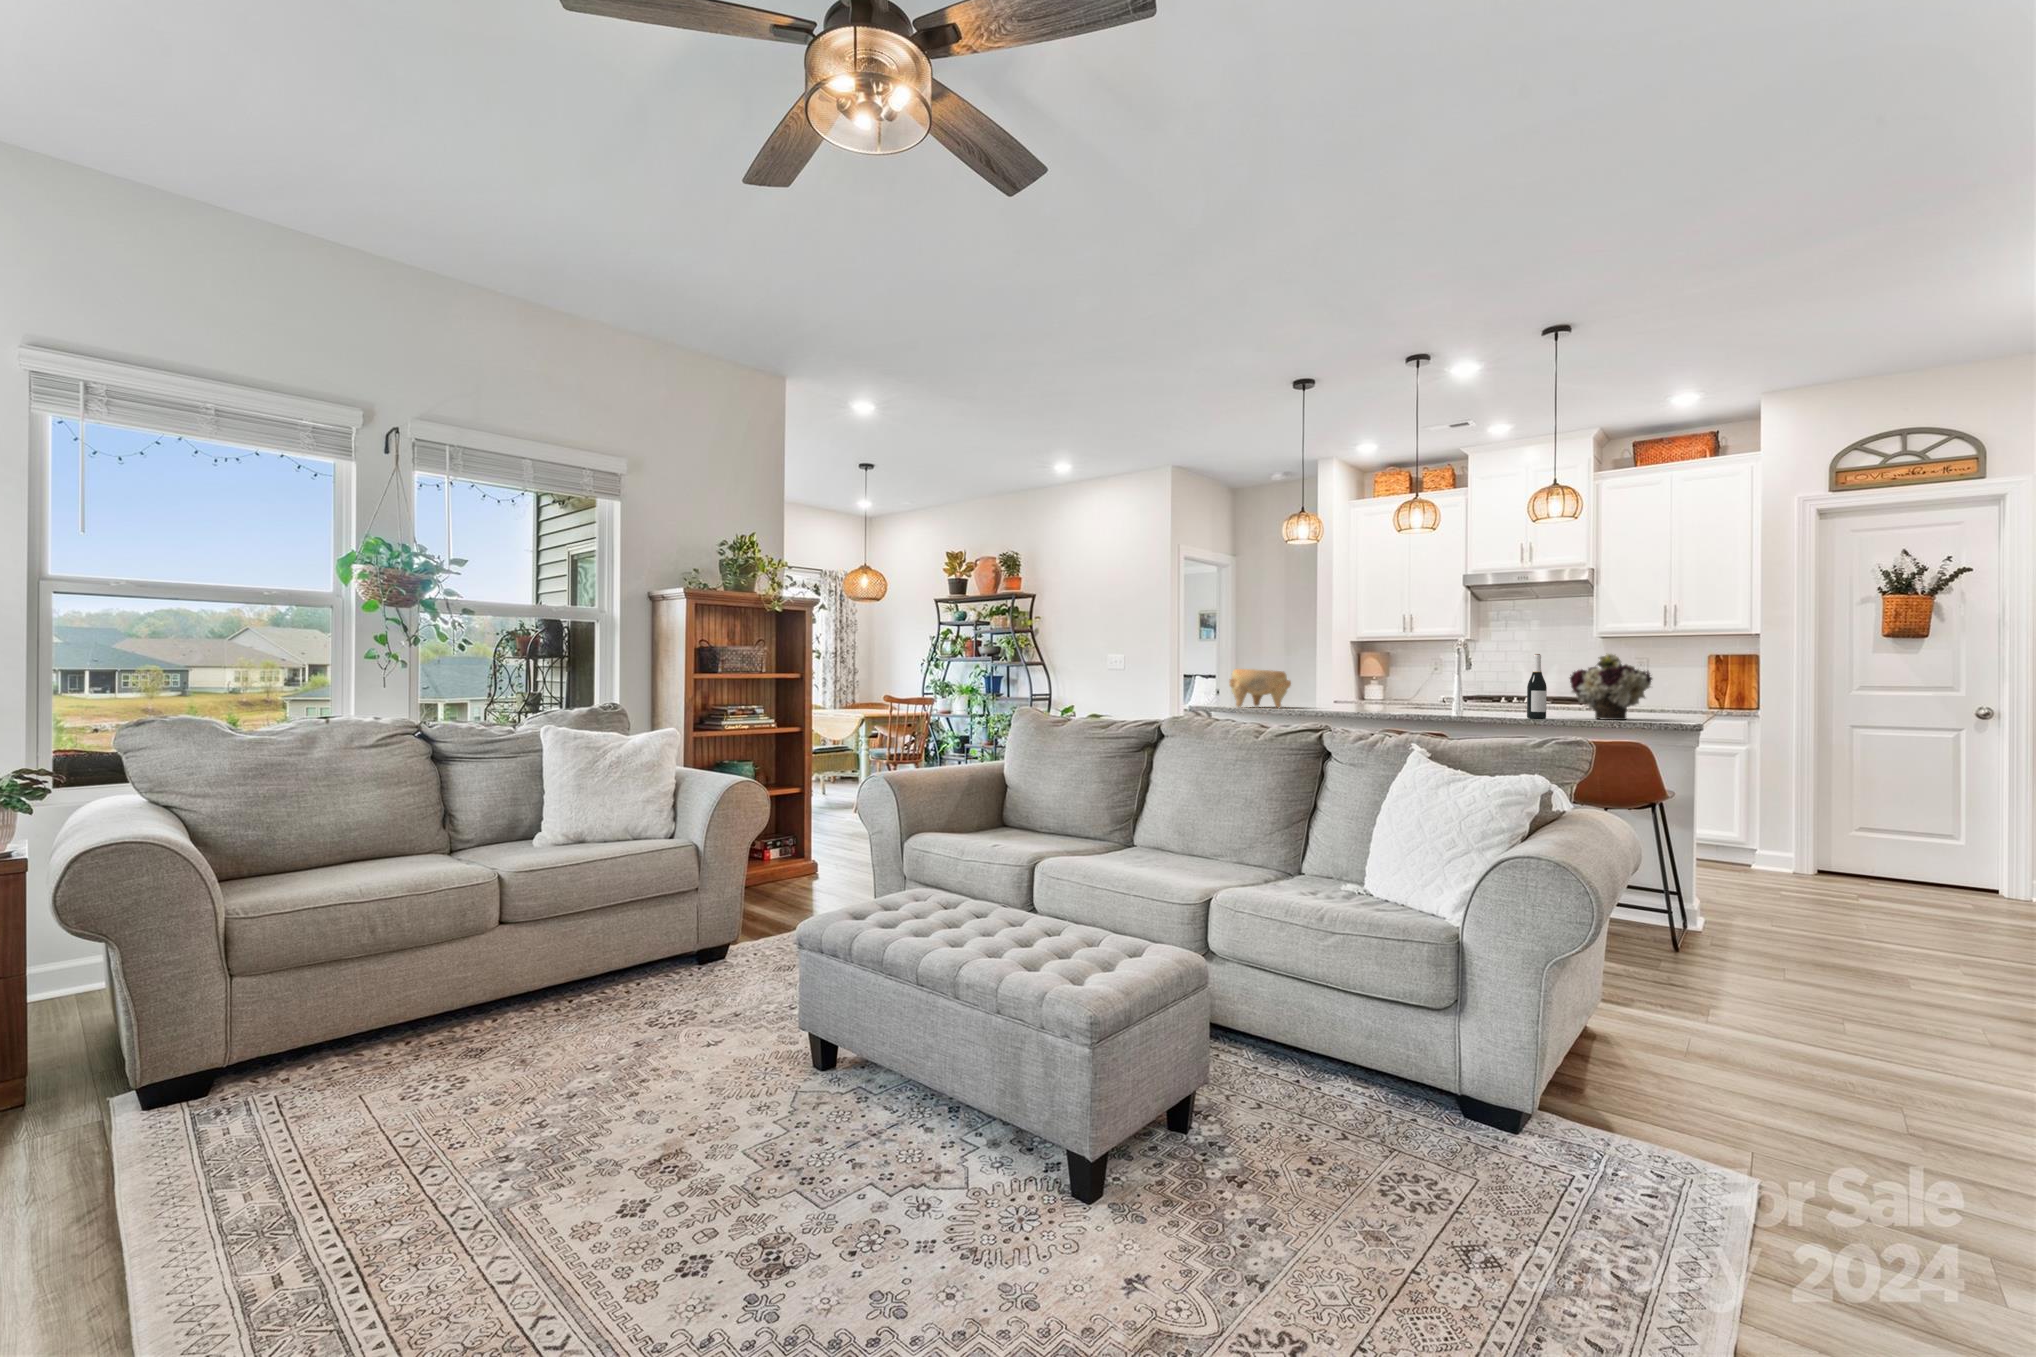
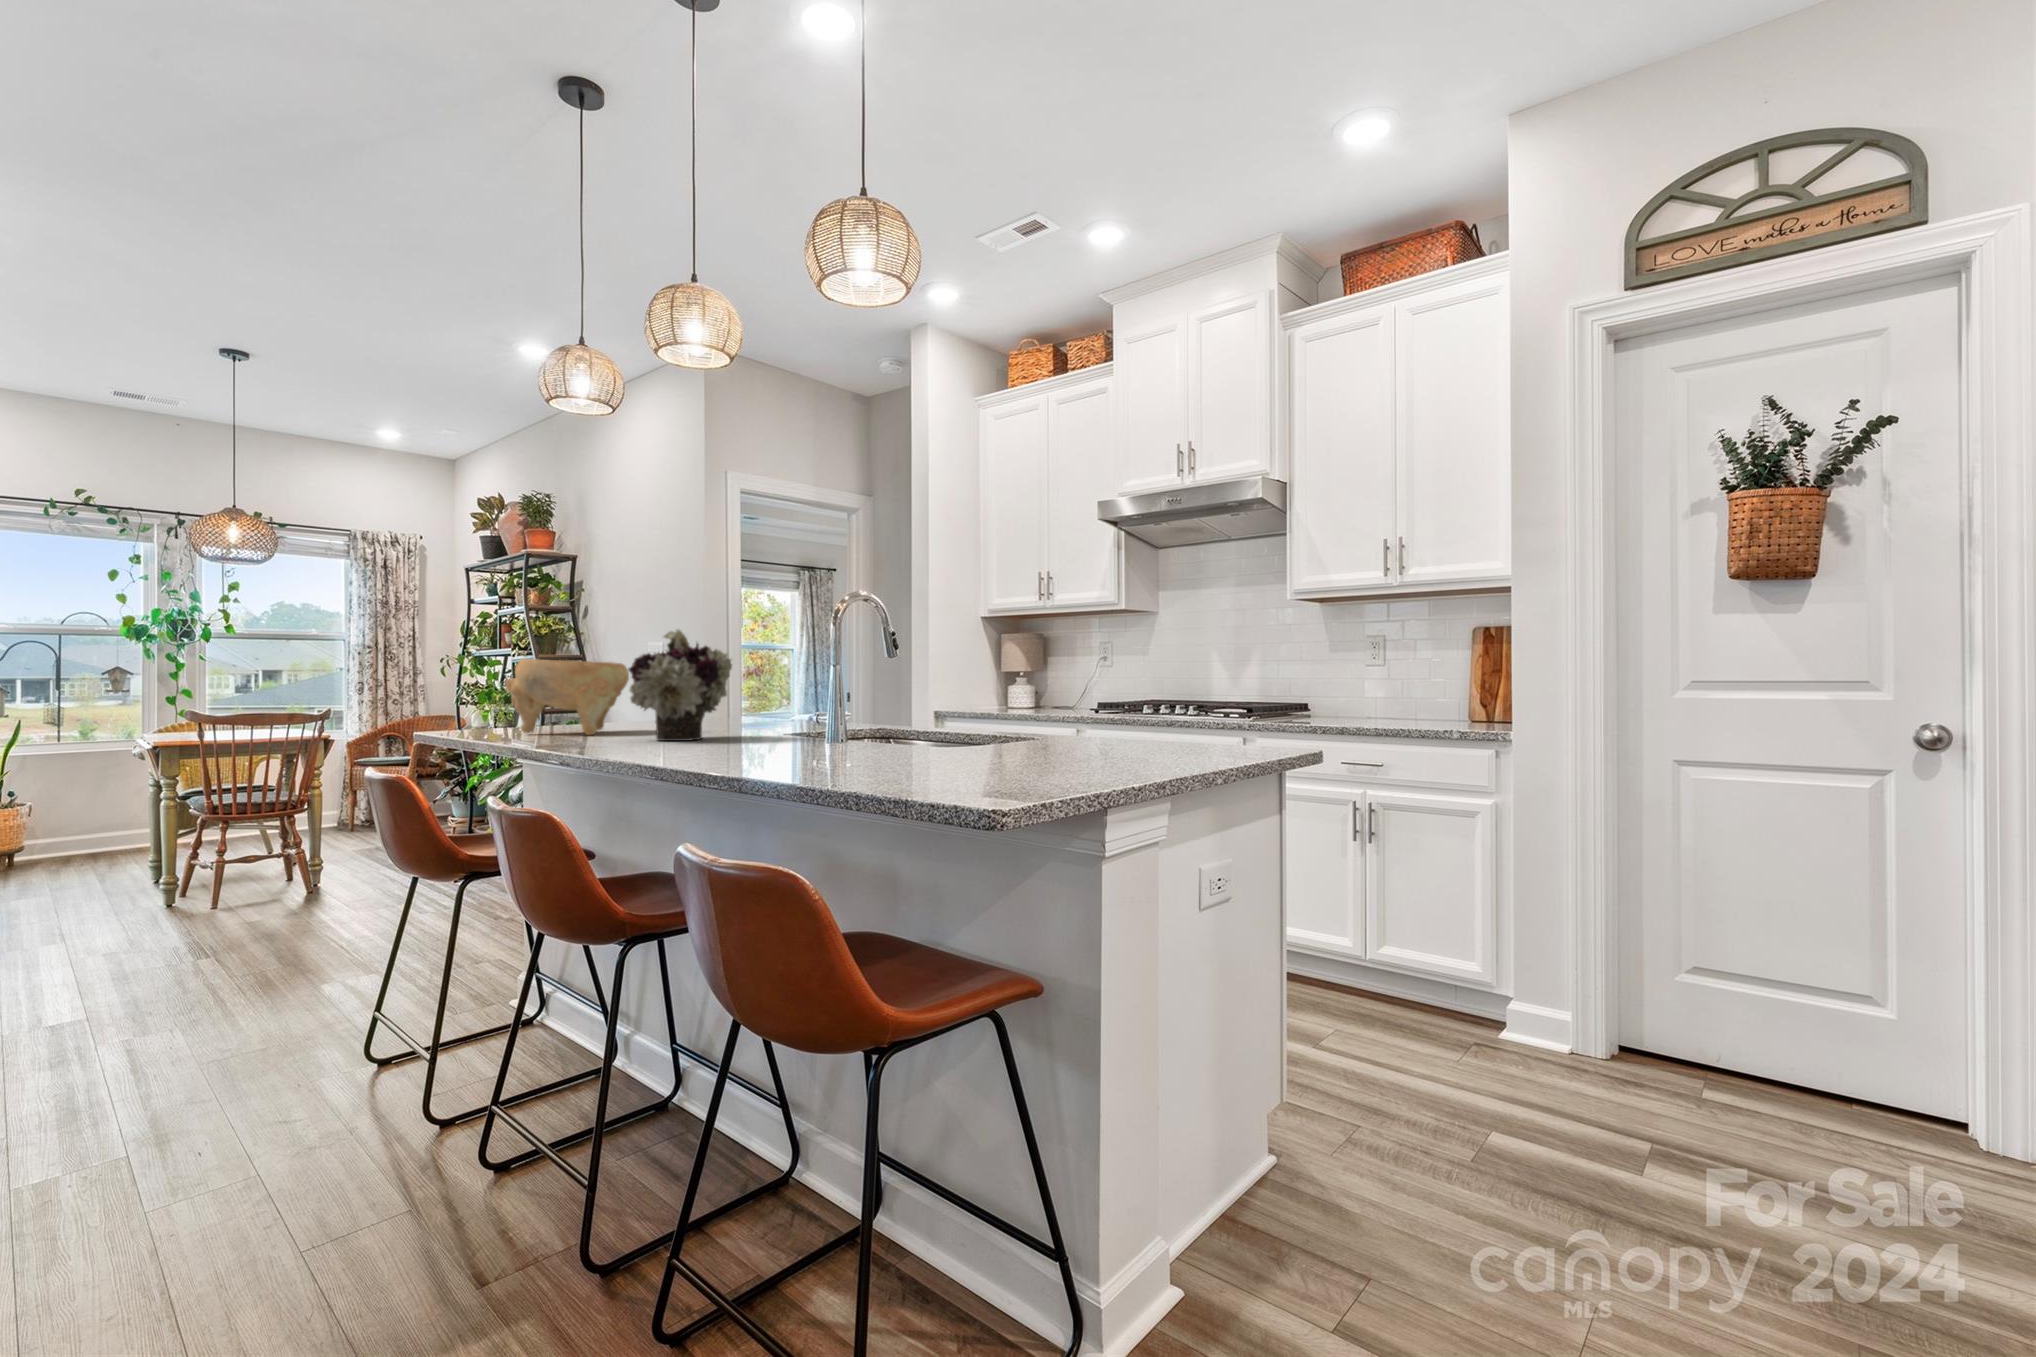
wine bottle: present [1527,654,1547,719] -> none [790,606,832,768]
flower arrangement: present [1570,654,1652,720] -> present [628,629,732,741]

